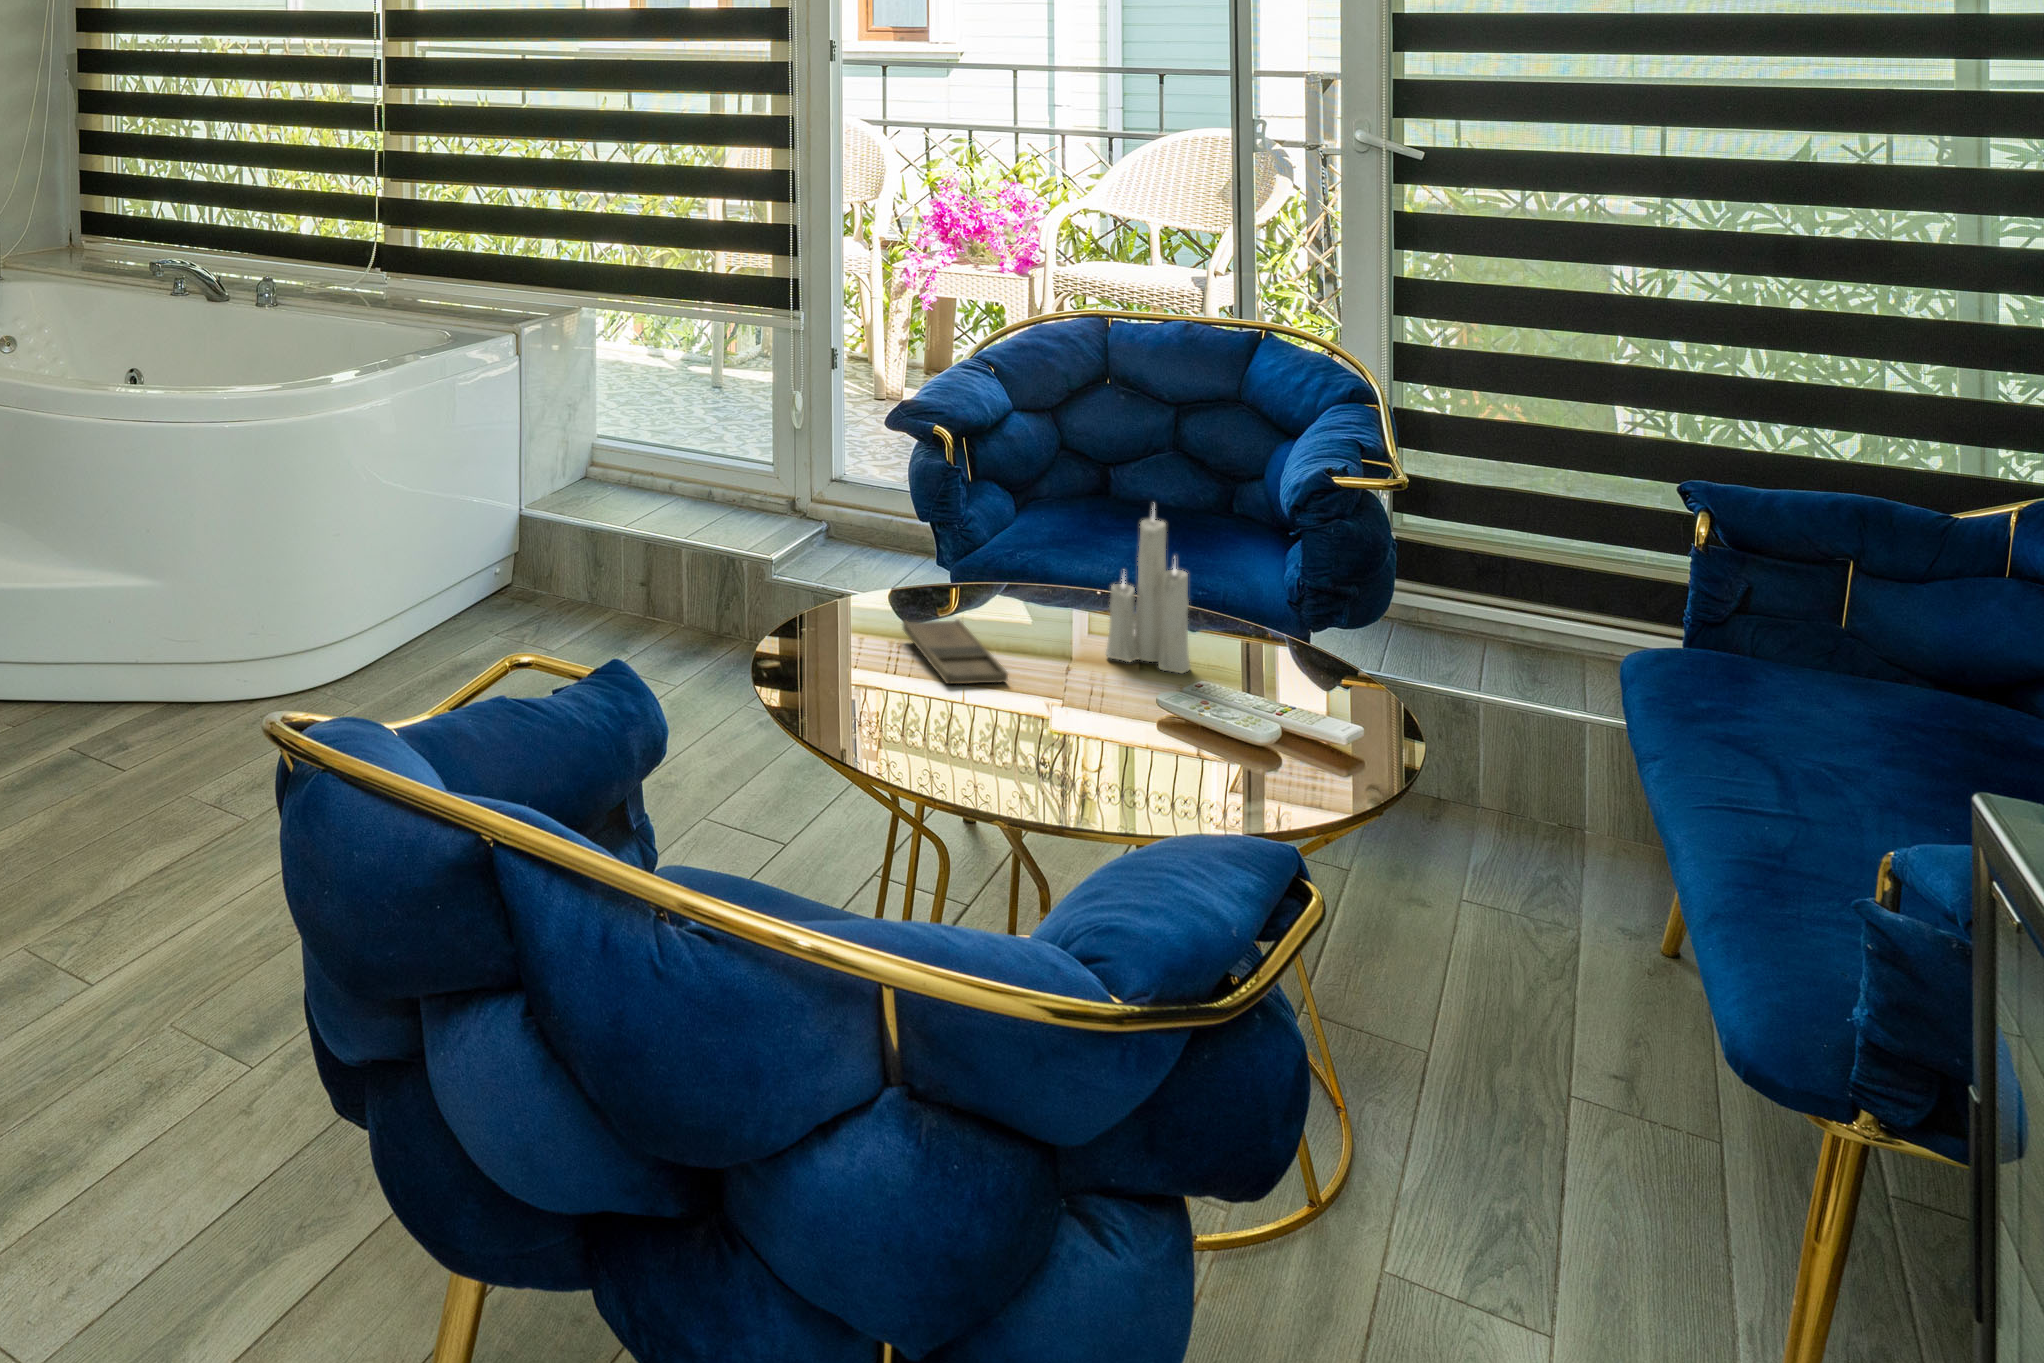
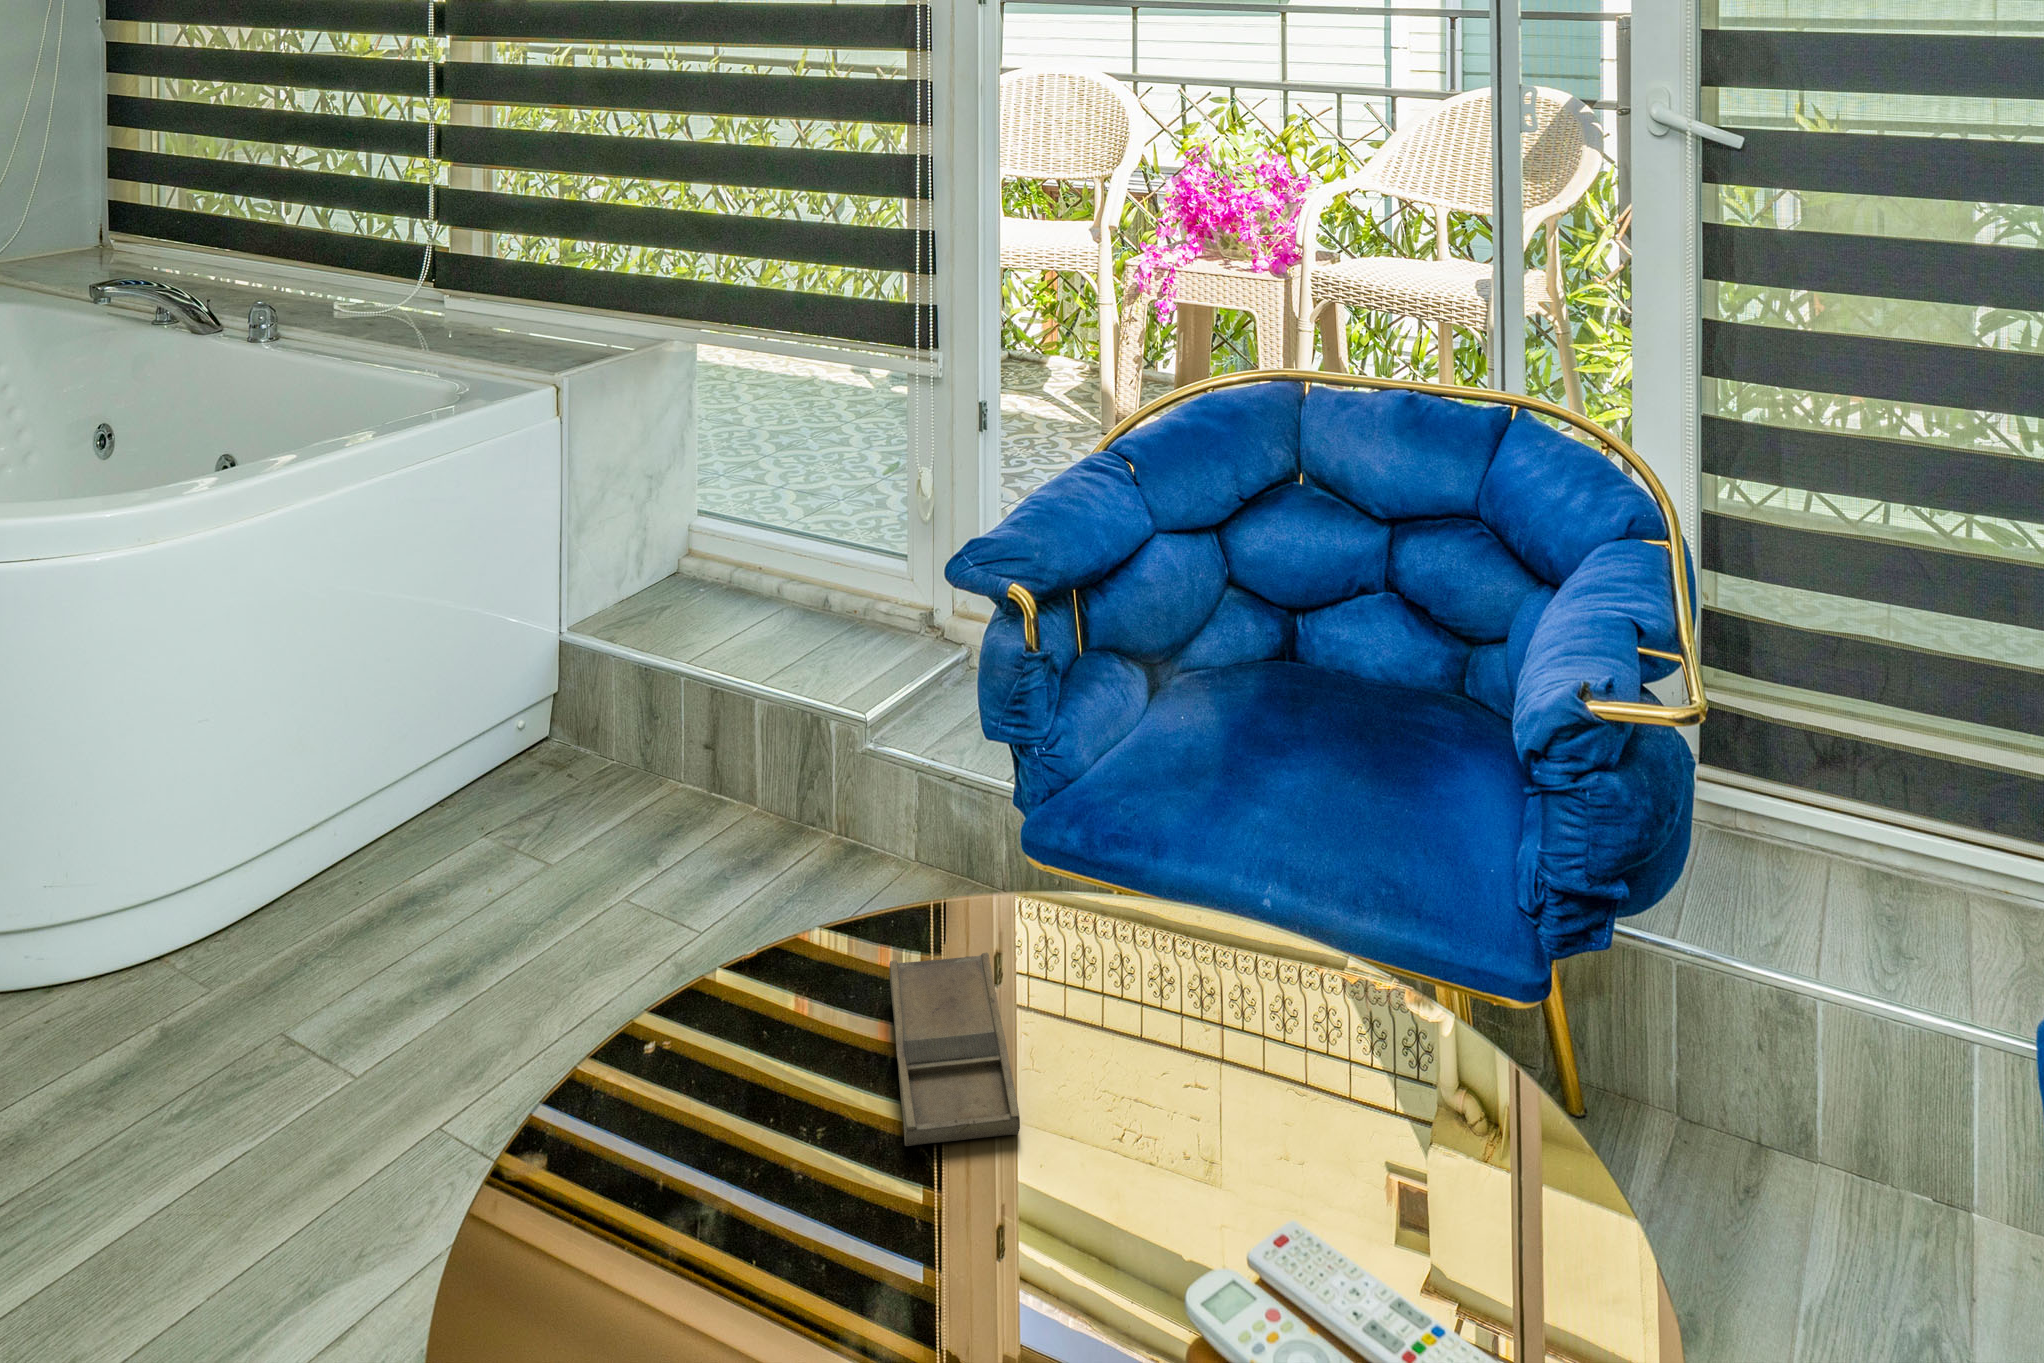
candle: present [1106,517,1190,674] -> none [1215,751,1353,1089]

